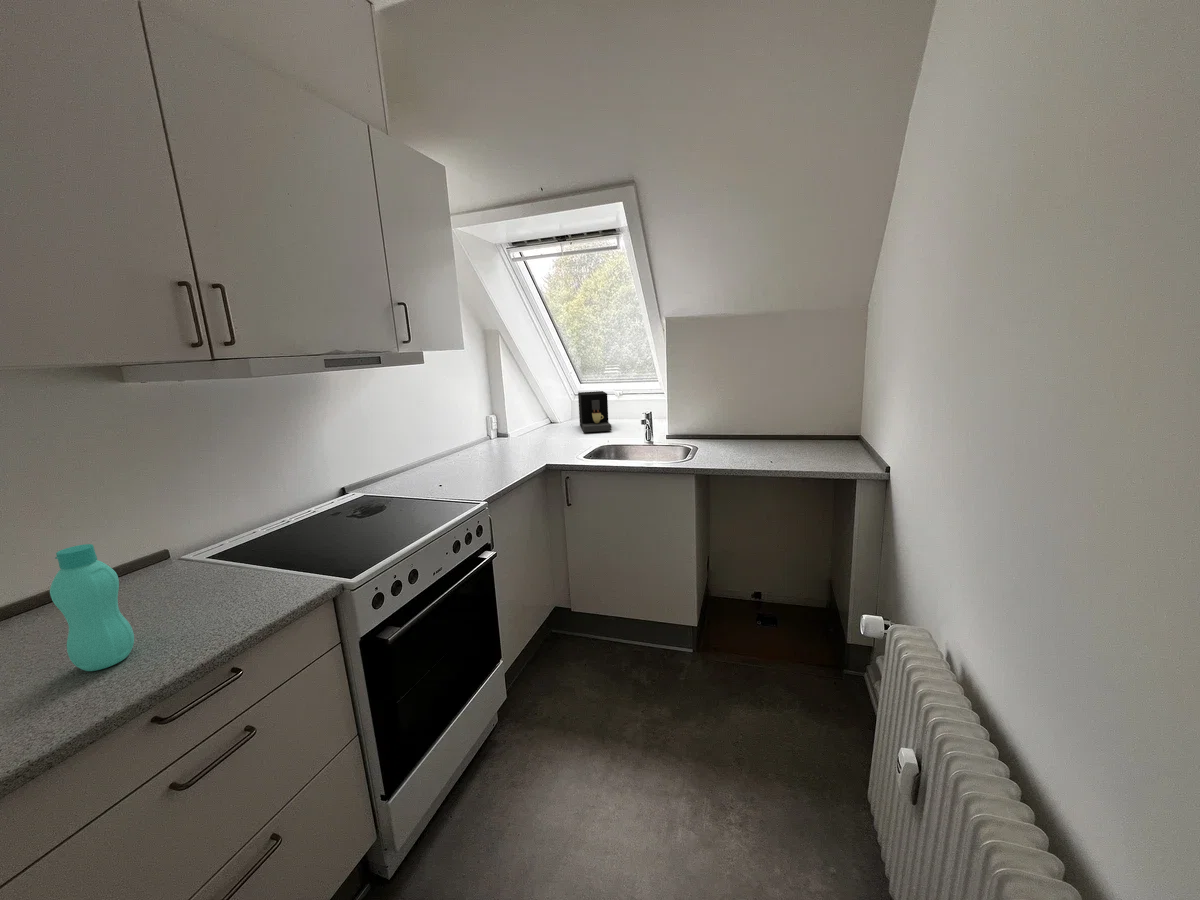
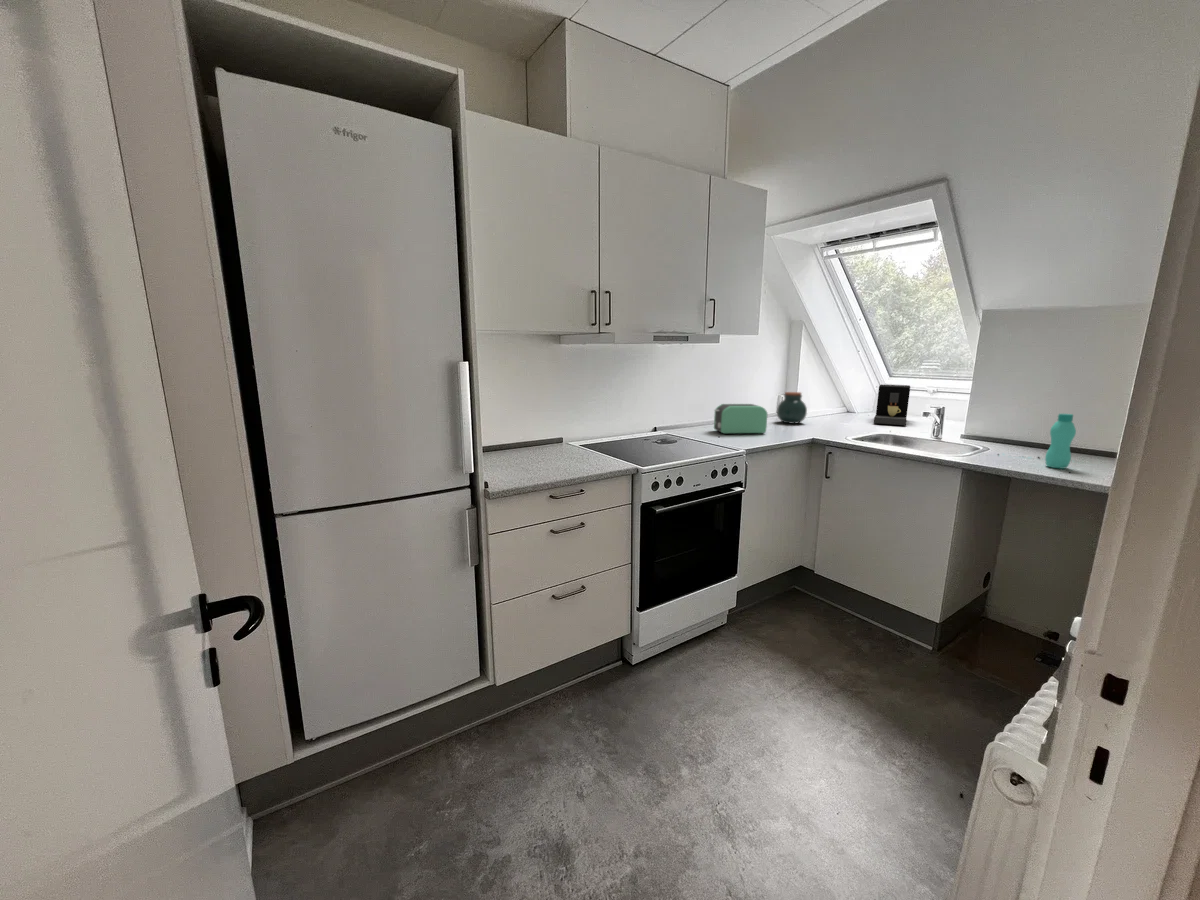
jar: none [491,411,523,446] -> present [777,392,807,424]
toaster: none [424,433,493,478] -> present [714,404,767,434]
bottle: present [50,544,134,671] -> present [1045,414,1076,469]

